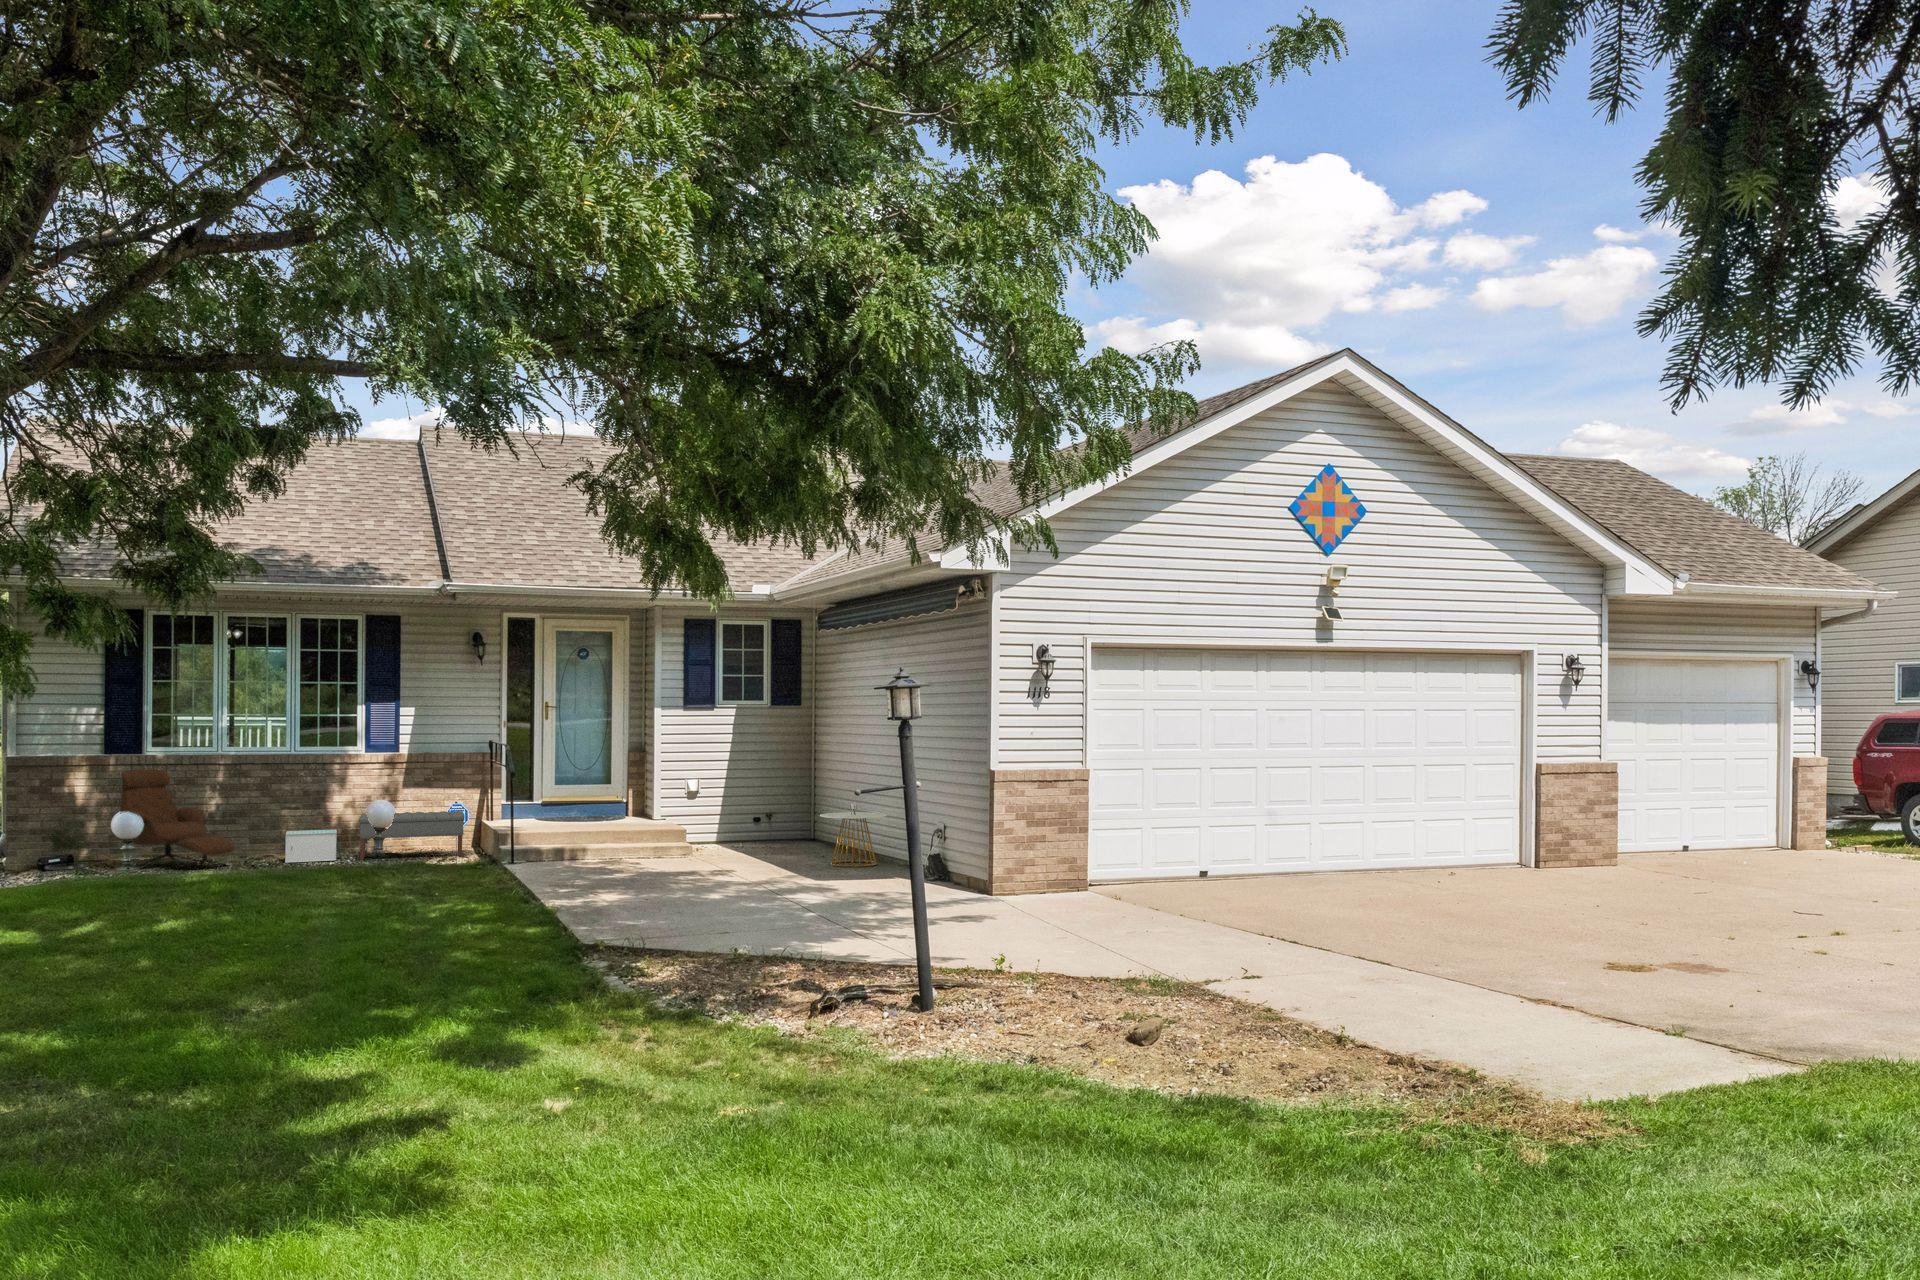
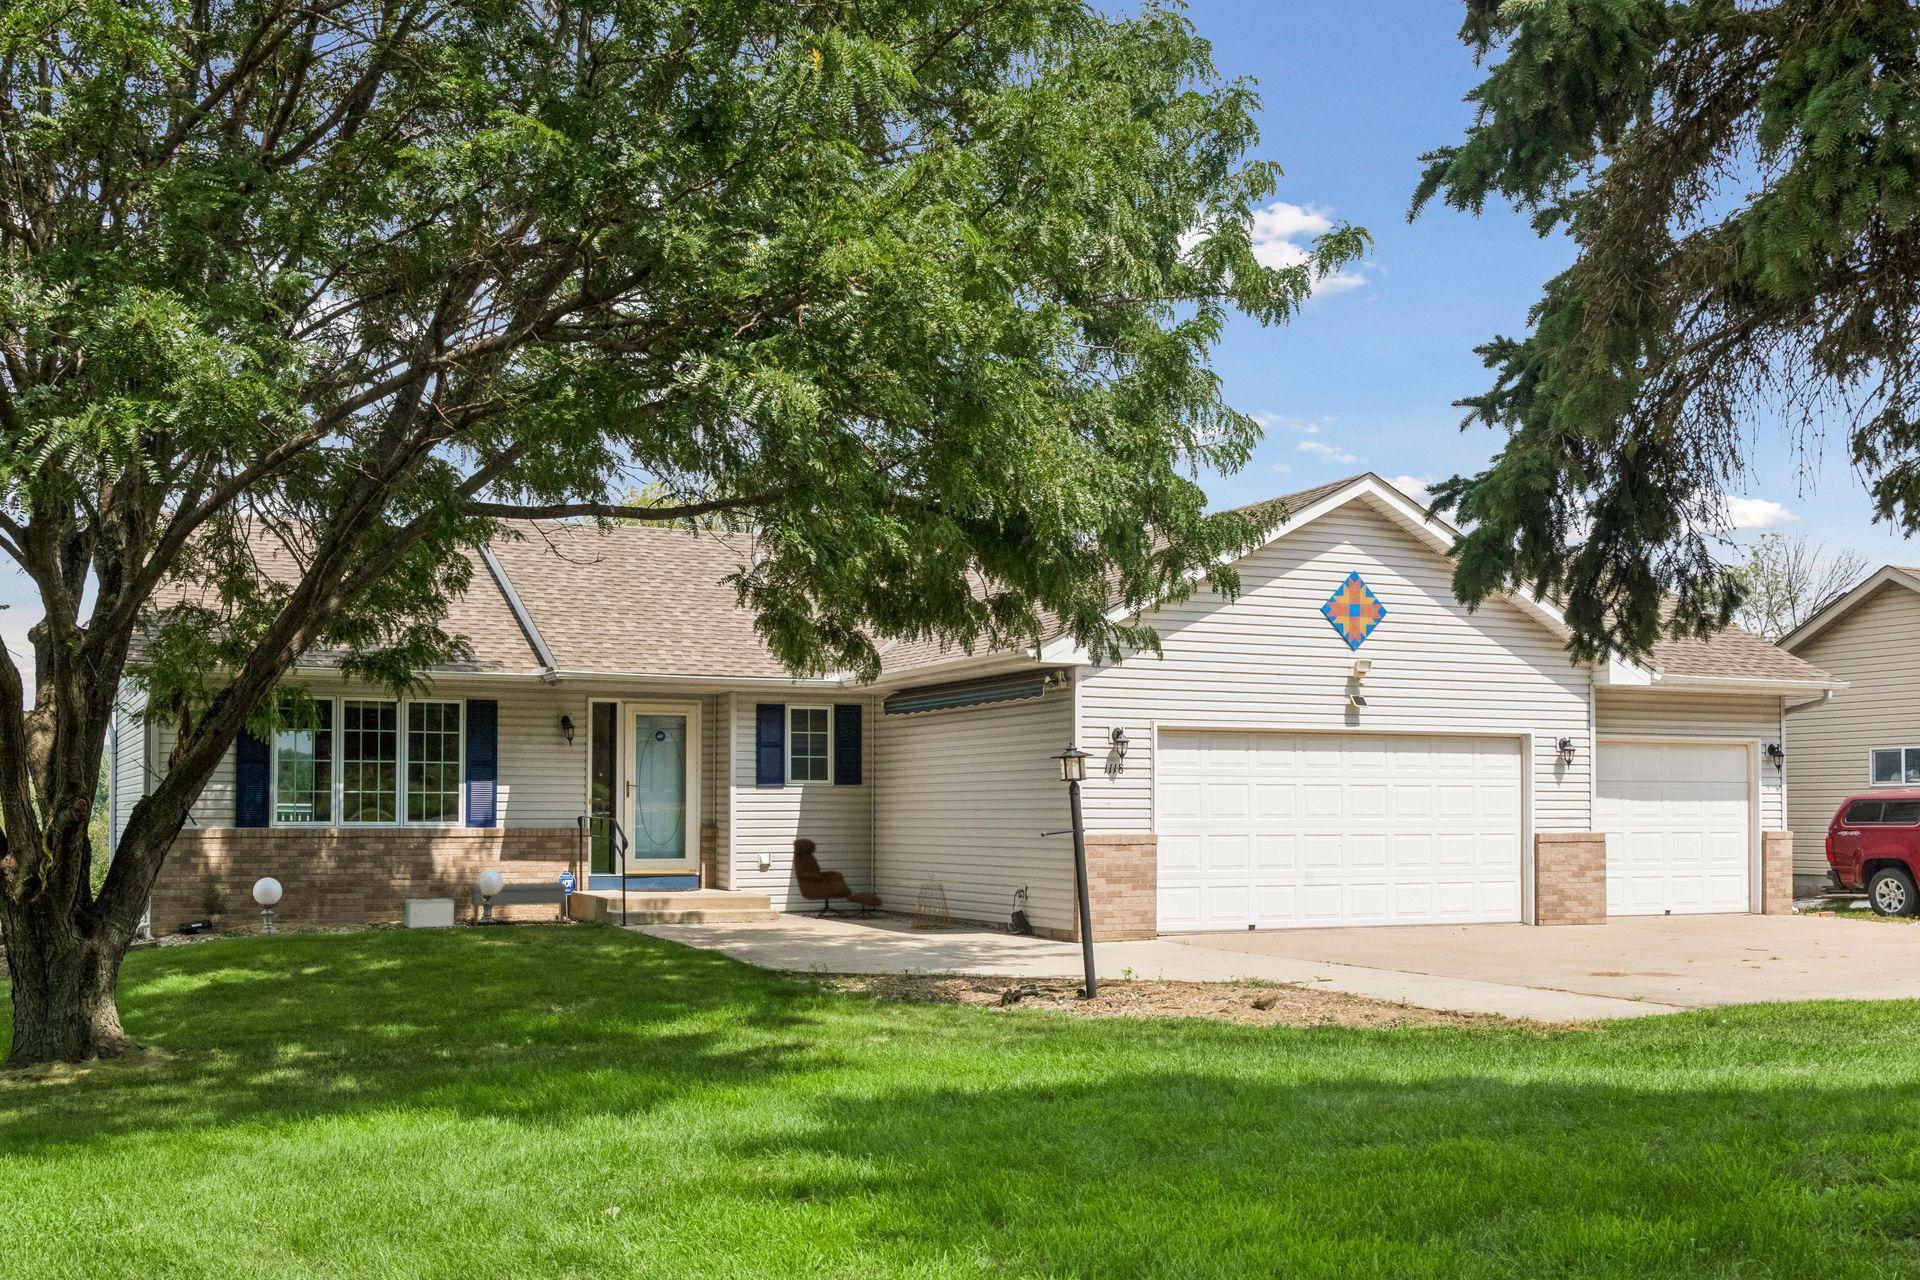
lounge chair: present [120,768,235,870] -> present [793,839,883,918]

